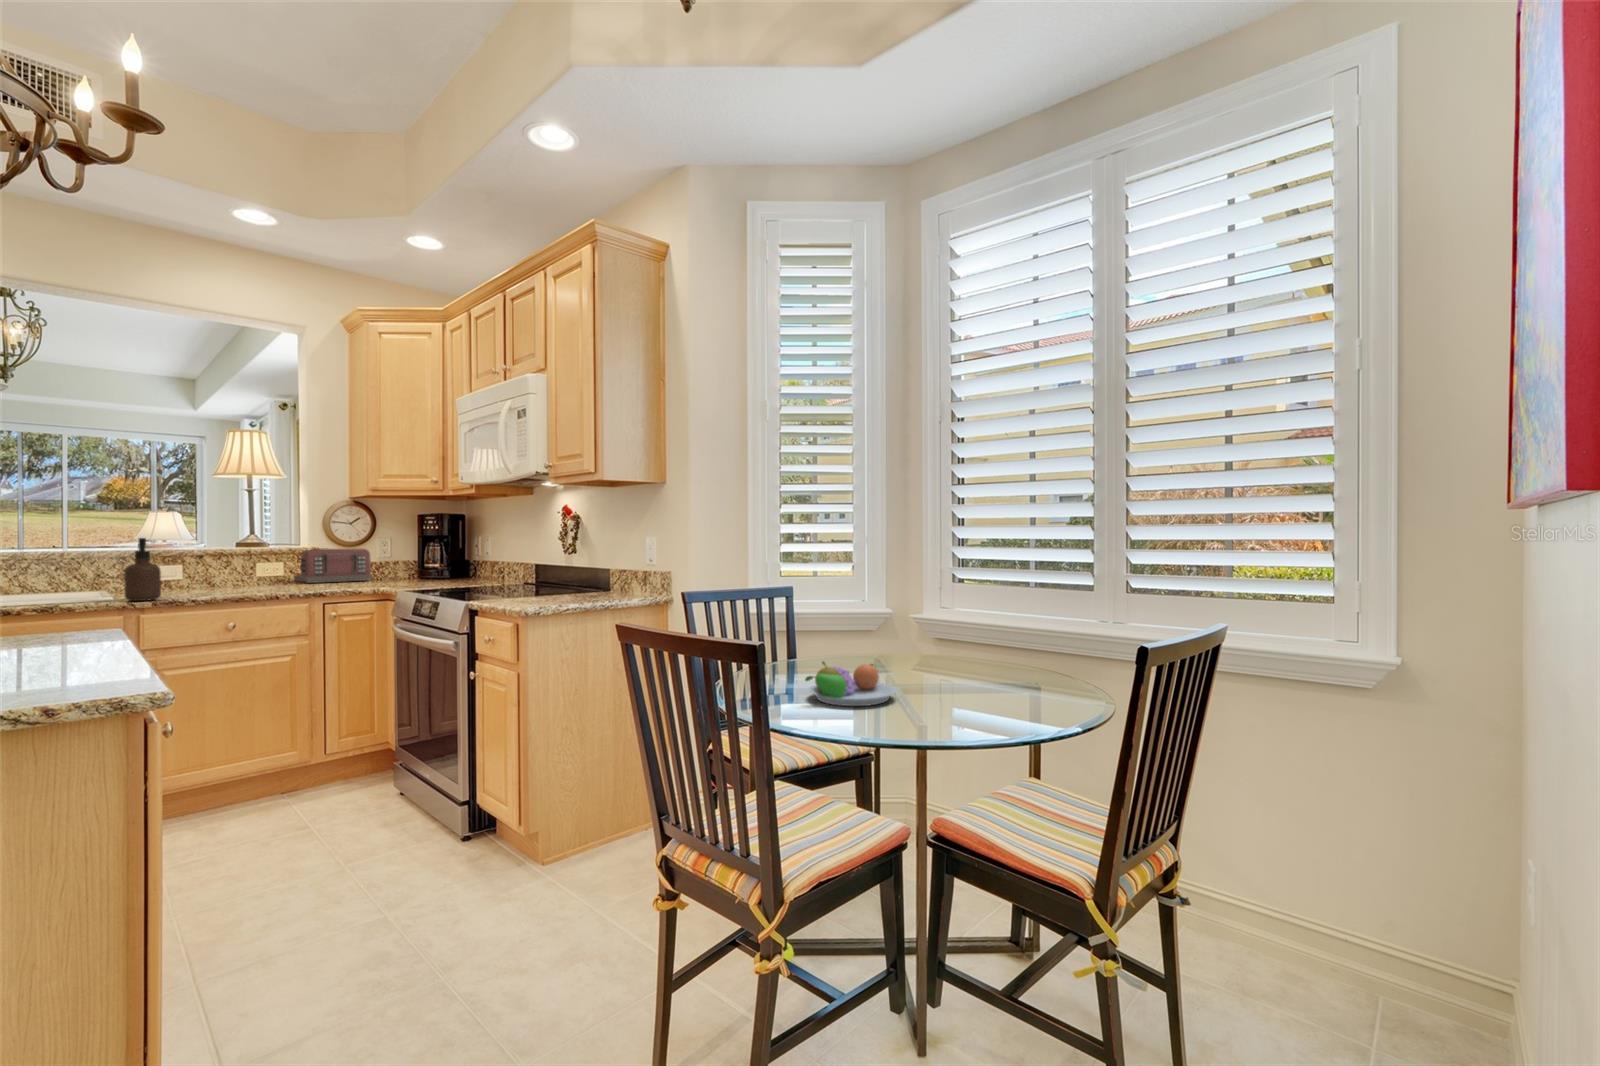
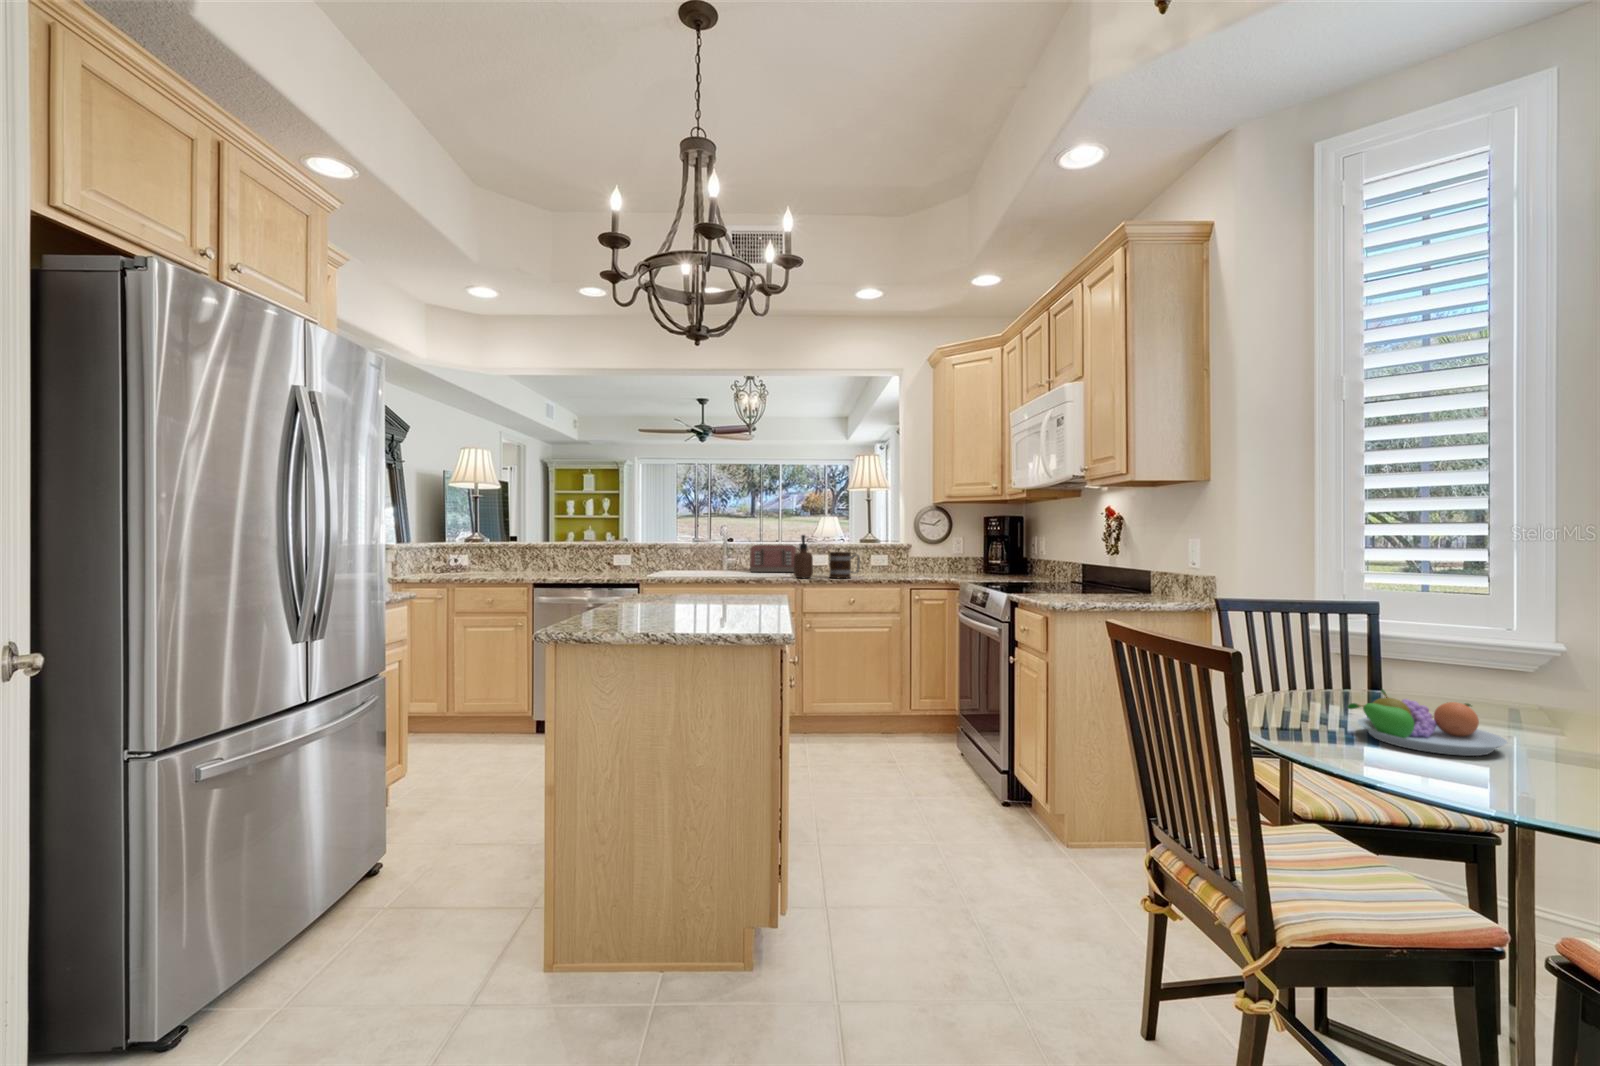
toaster: present [293,549,372,583] -> present [750,545,797,572]
mug: none [190,560,243,598] -> present [829,552,860,578]

